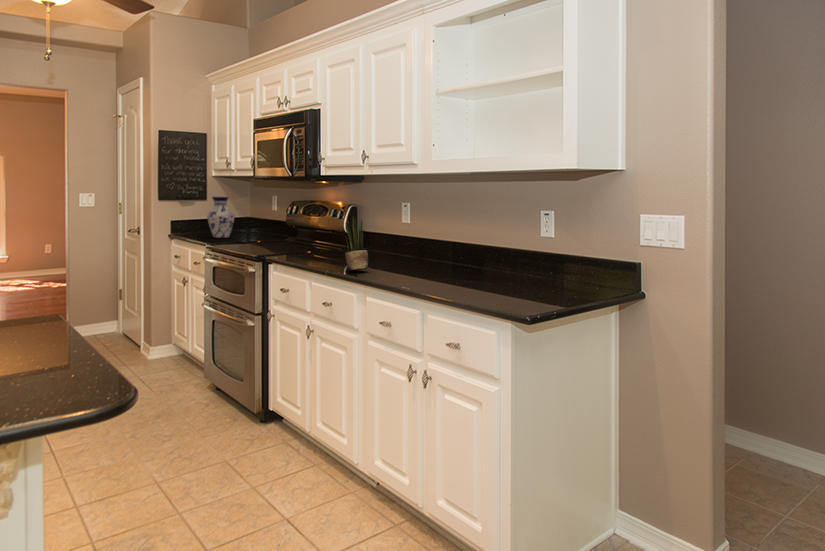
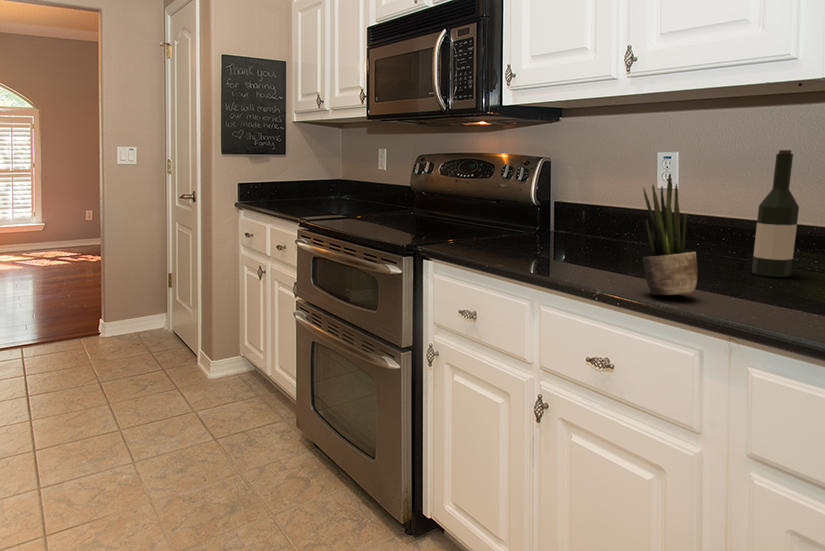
vase: present [207,197,234,238] -> none [290,149,328,210]
wine bottle: none [424,203,441,266] -> present [752,150,799,277]

